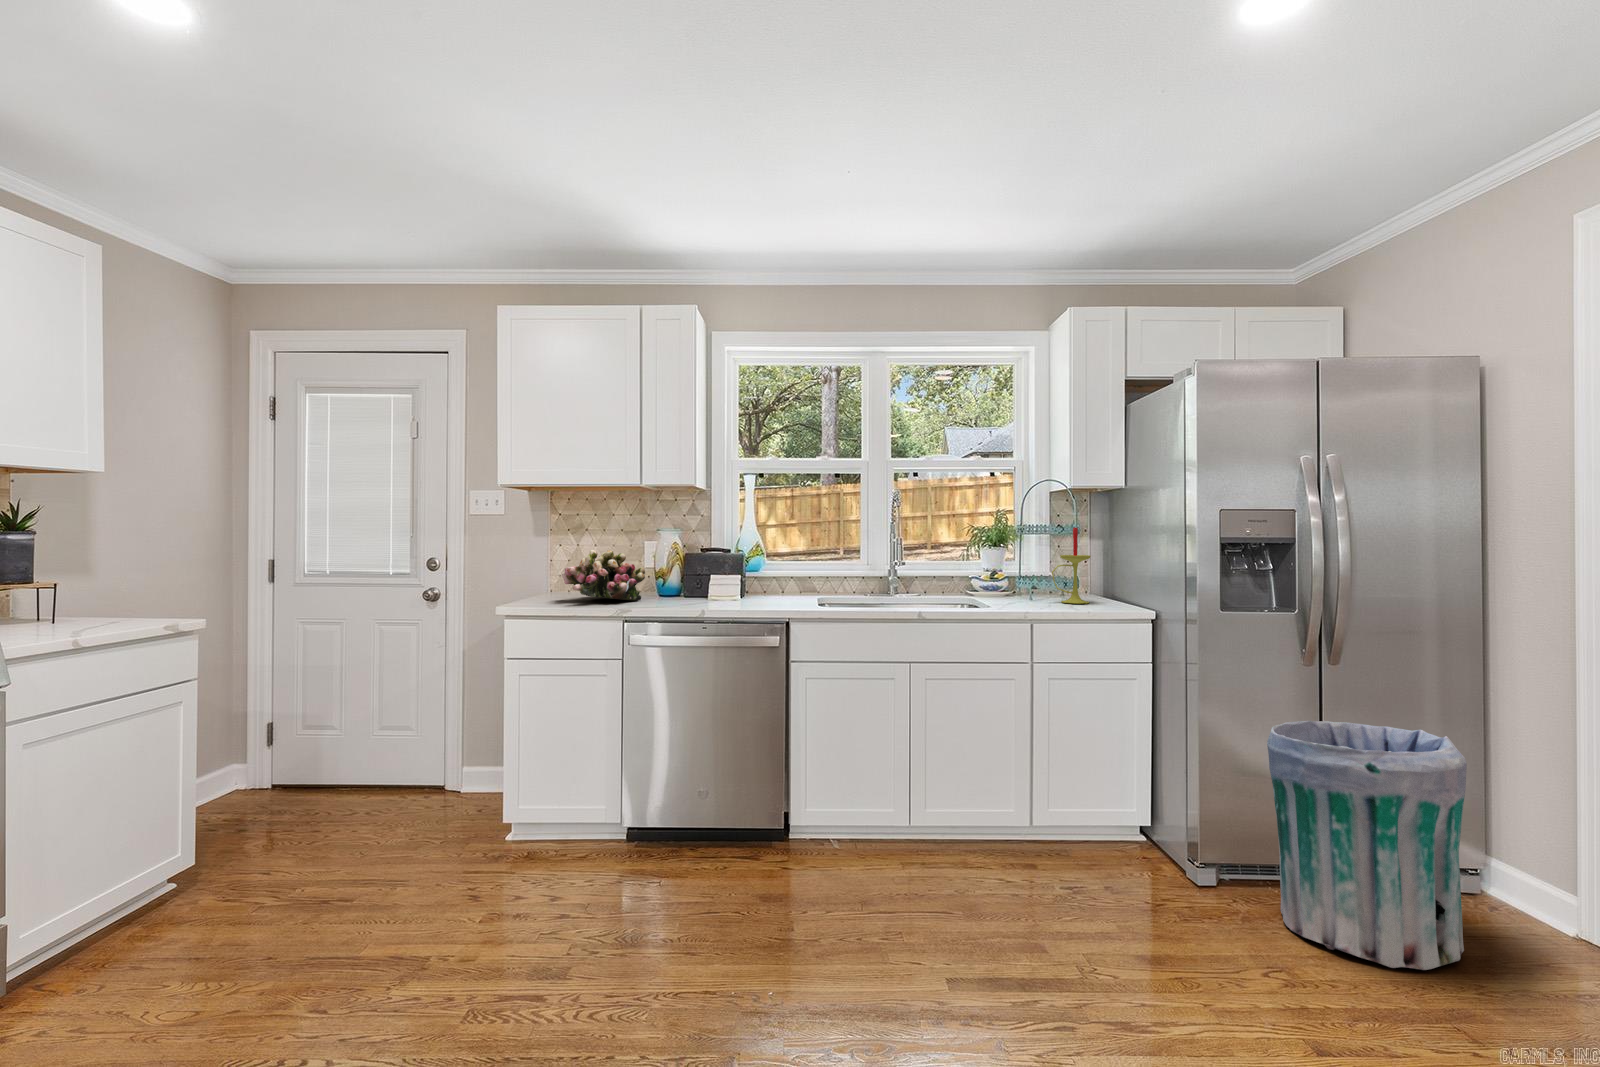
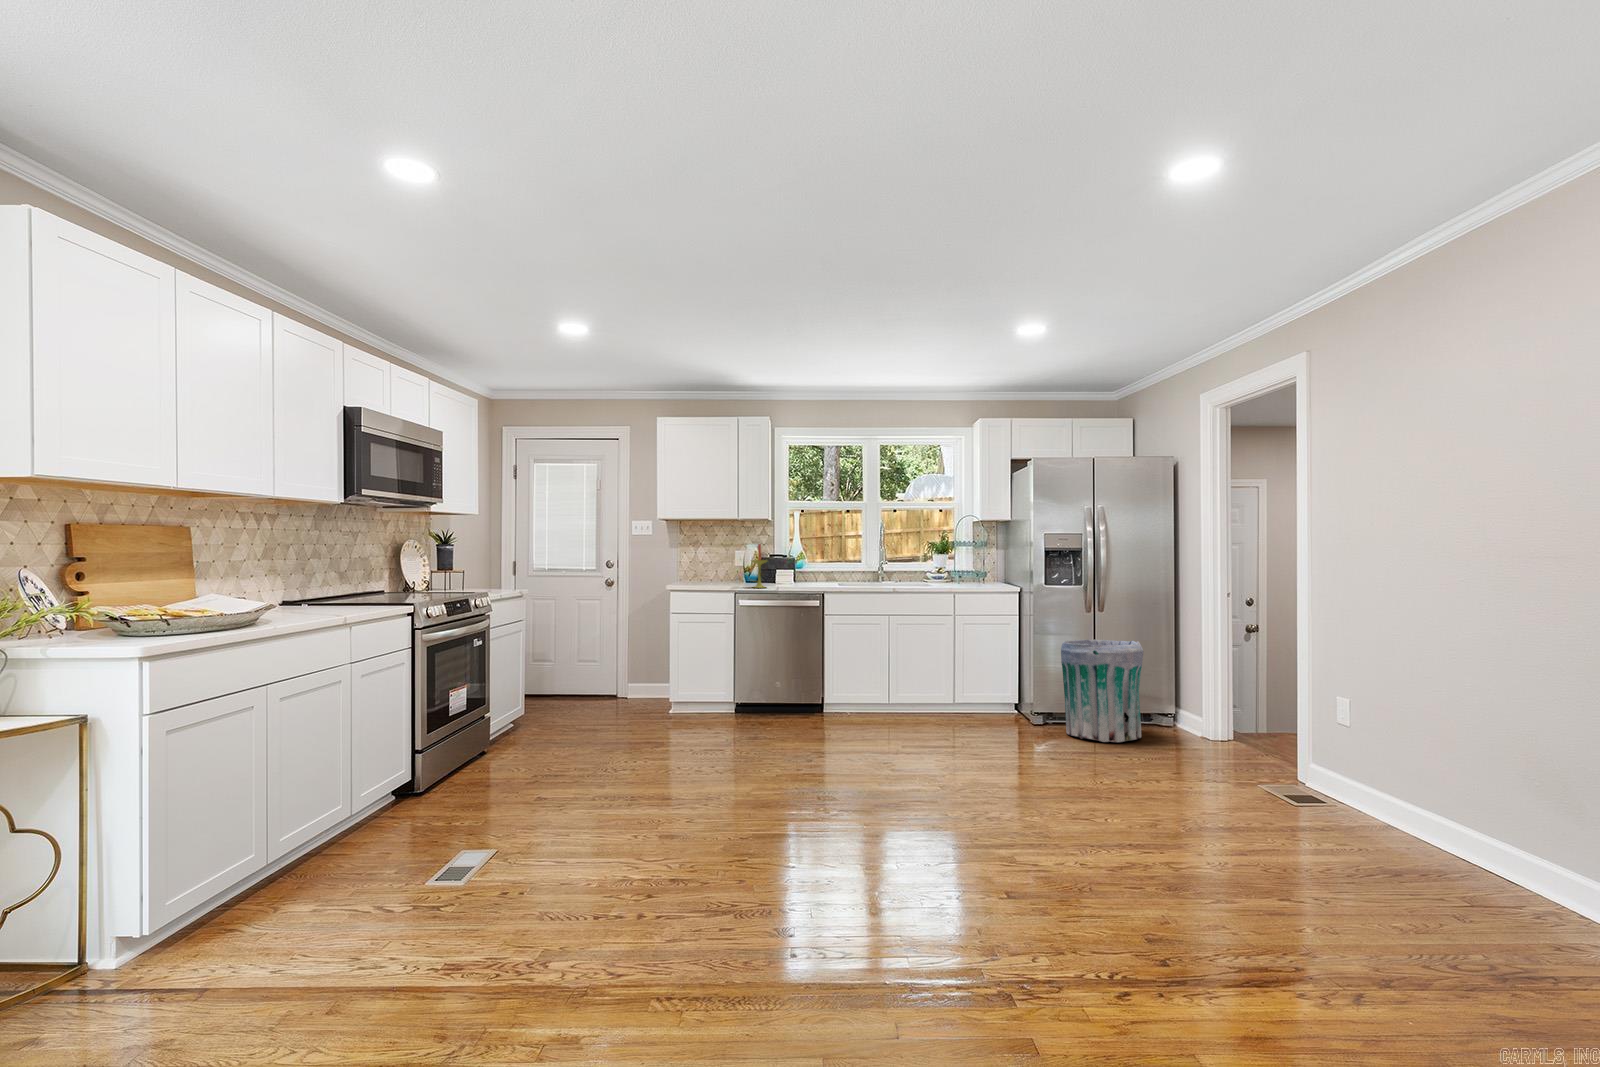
candle: present [1052,528,1091,604] -> present [752,544,767,588]
flower arrangement: present [562,550,645,600] -> none [694,555,740,584]

